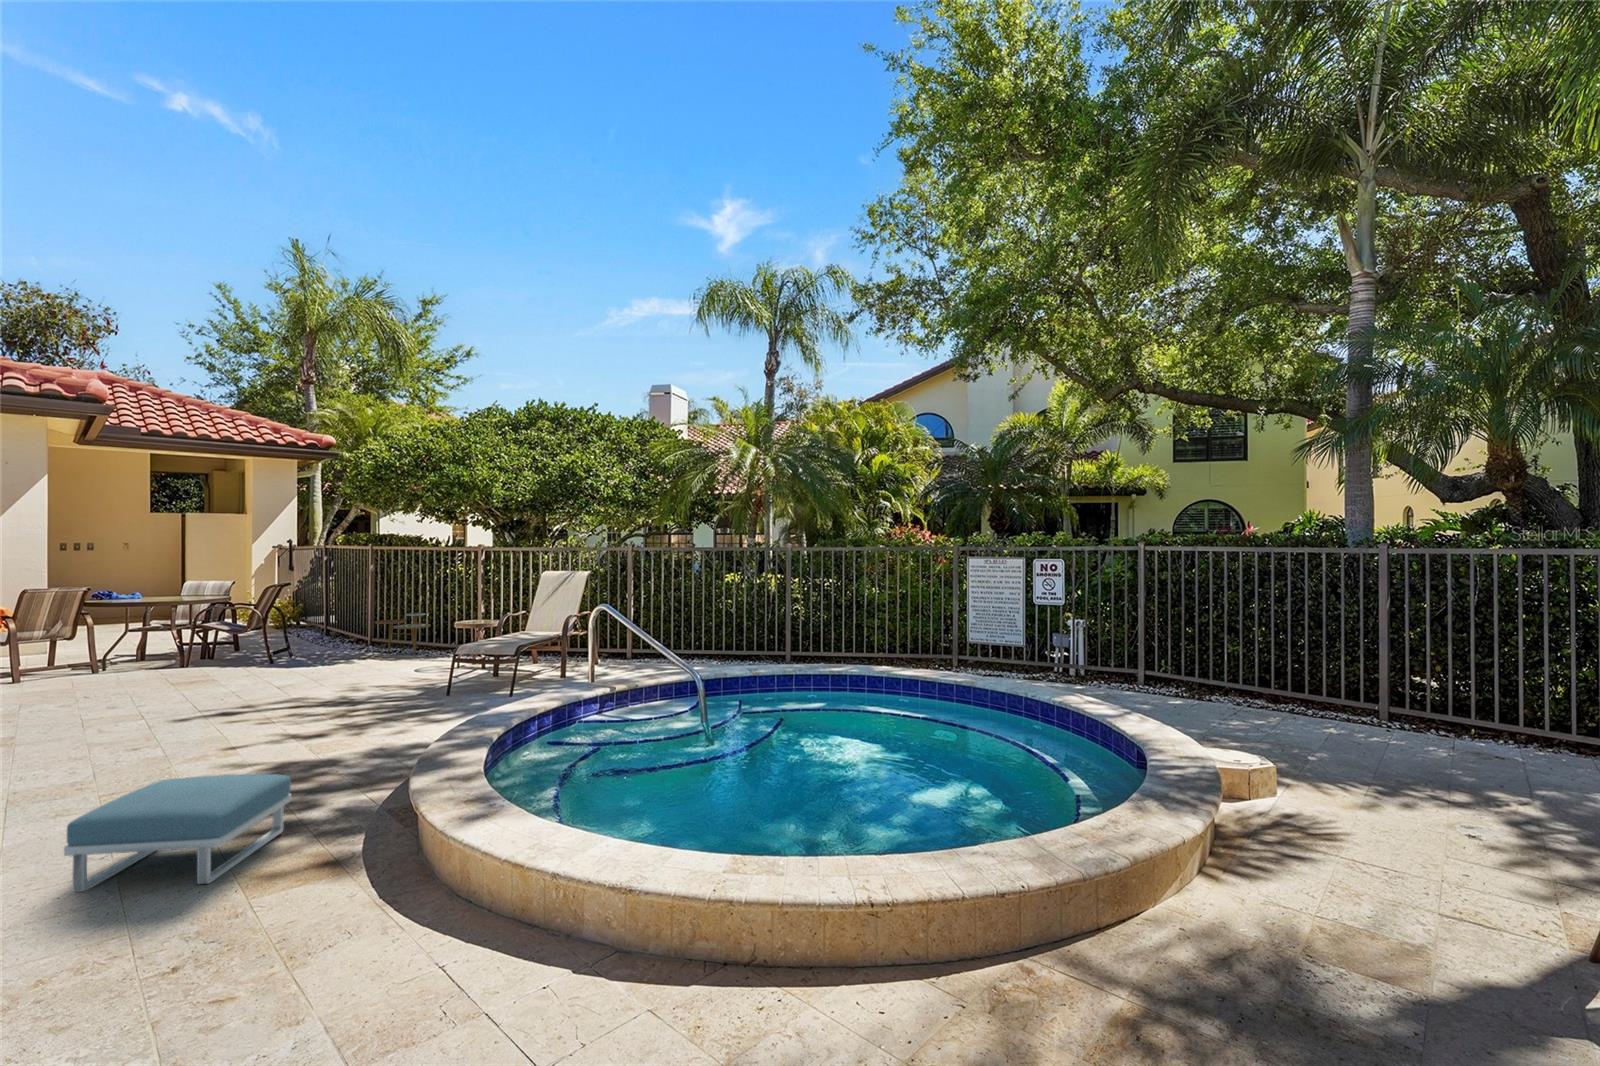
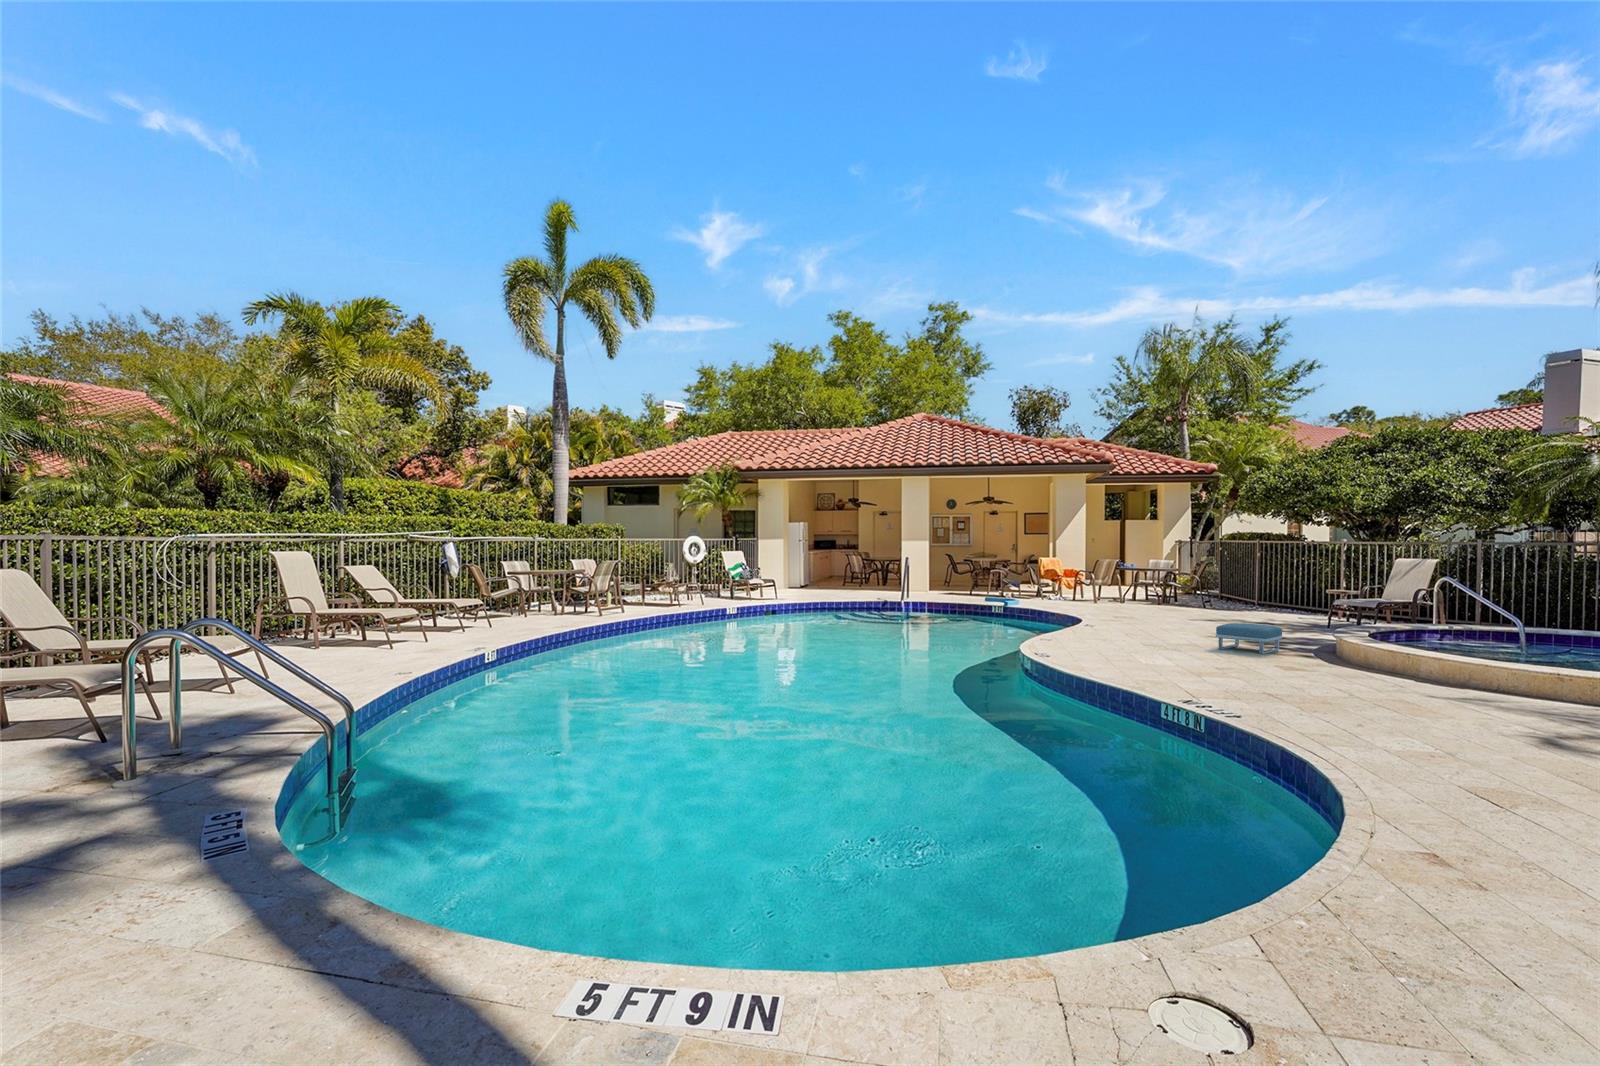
side table: present [375,613,431,653] -> none [1265,586,1304,612]

